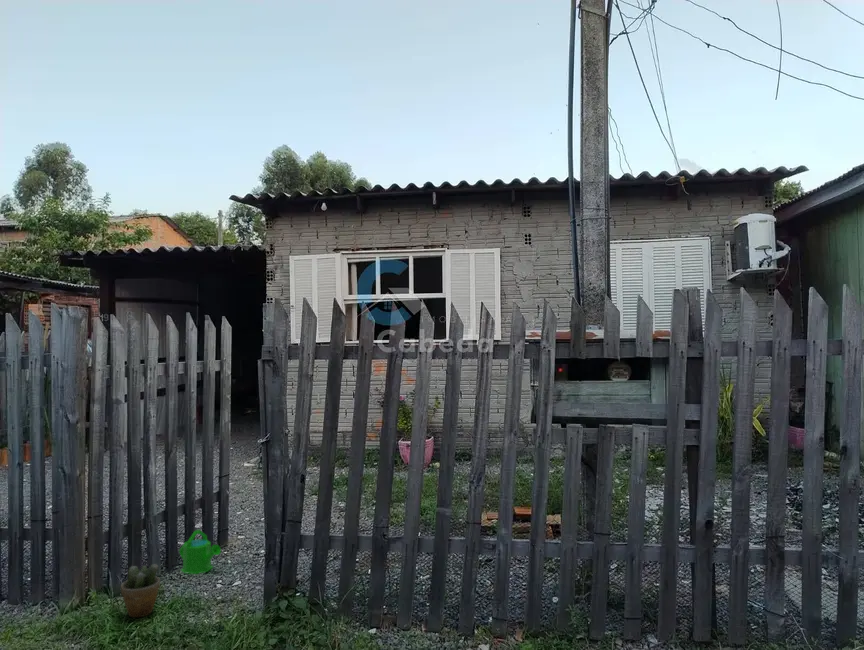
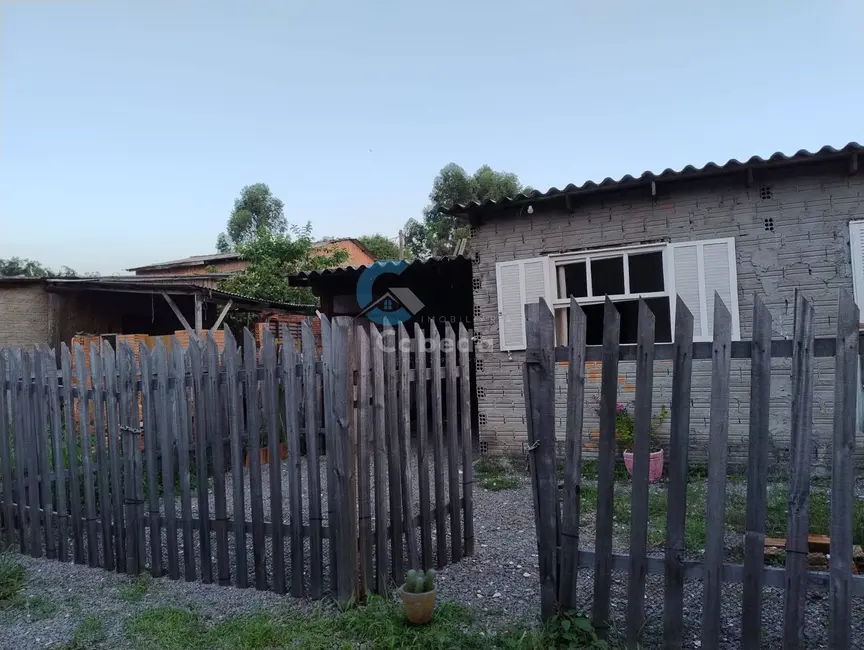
watering can: present [179,529,221,574] -> none [435,536,480,583]

